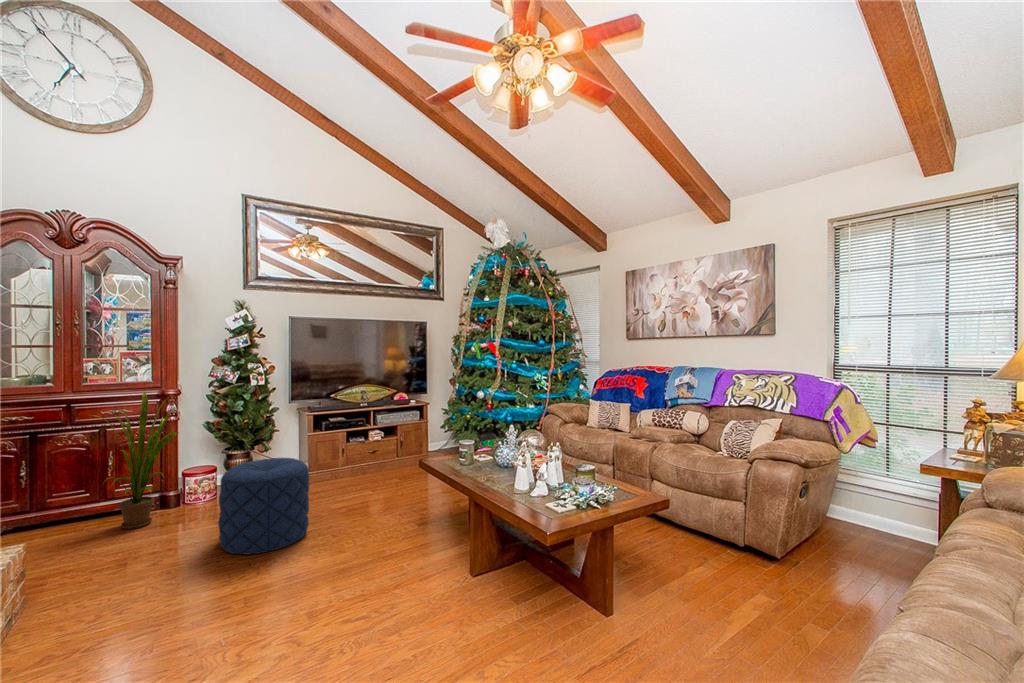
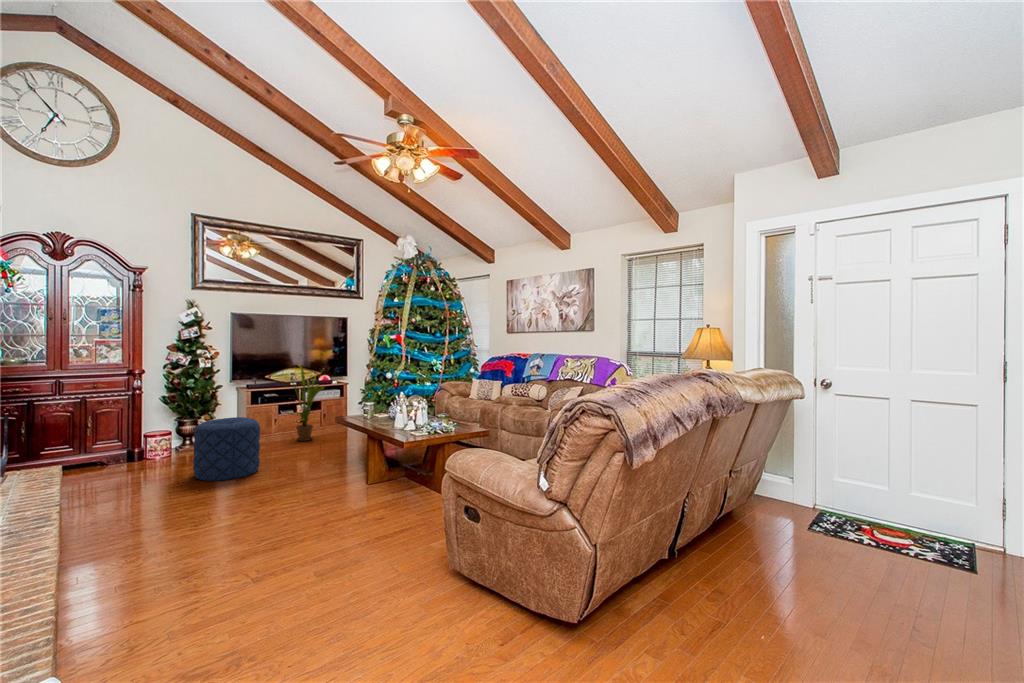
house plant: present [90,392,178,529] -> present [290,366,323,441]

